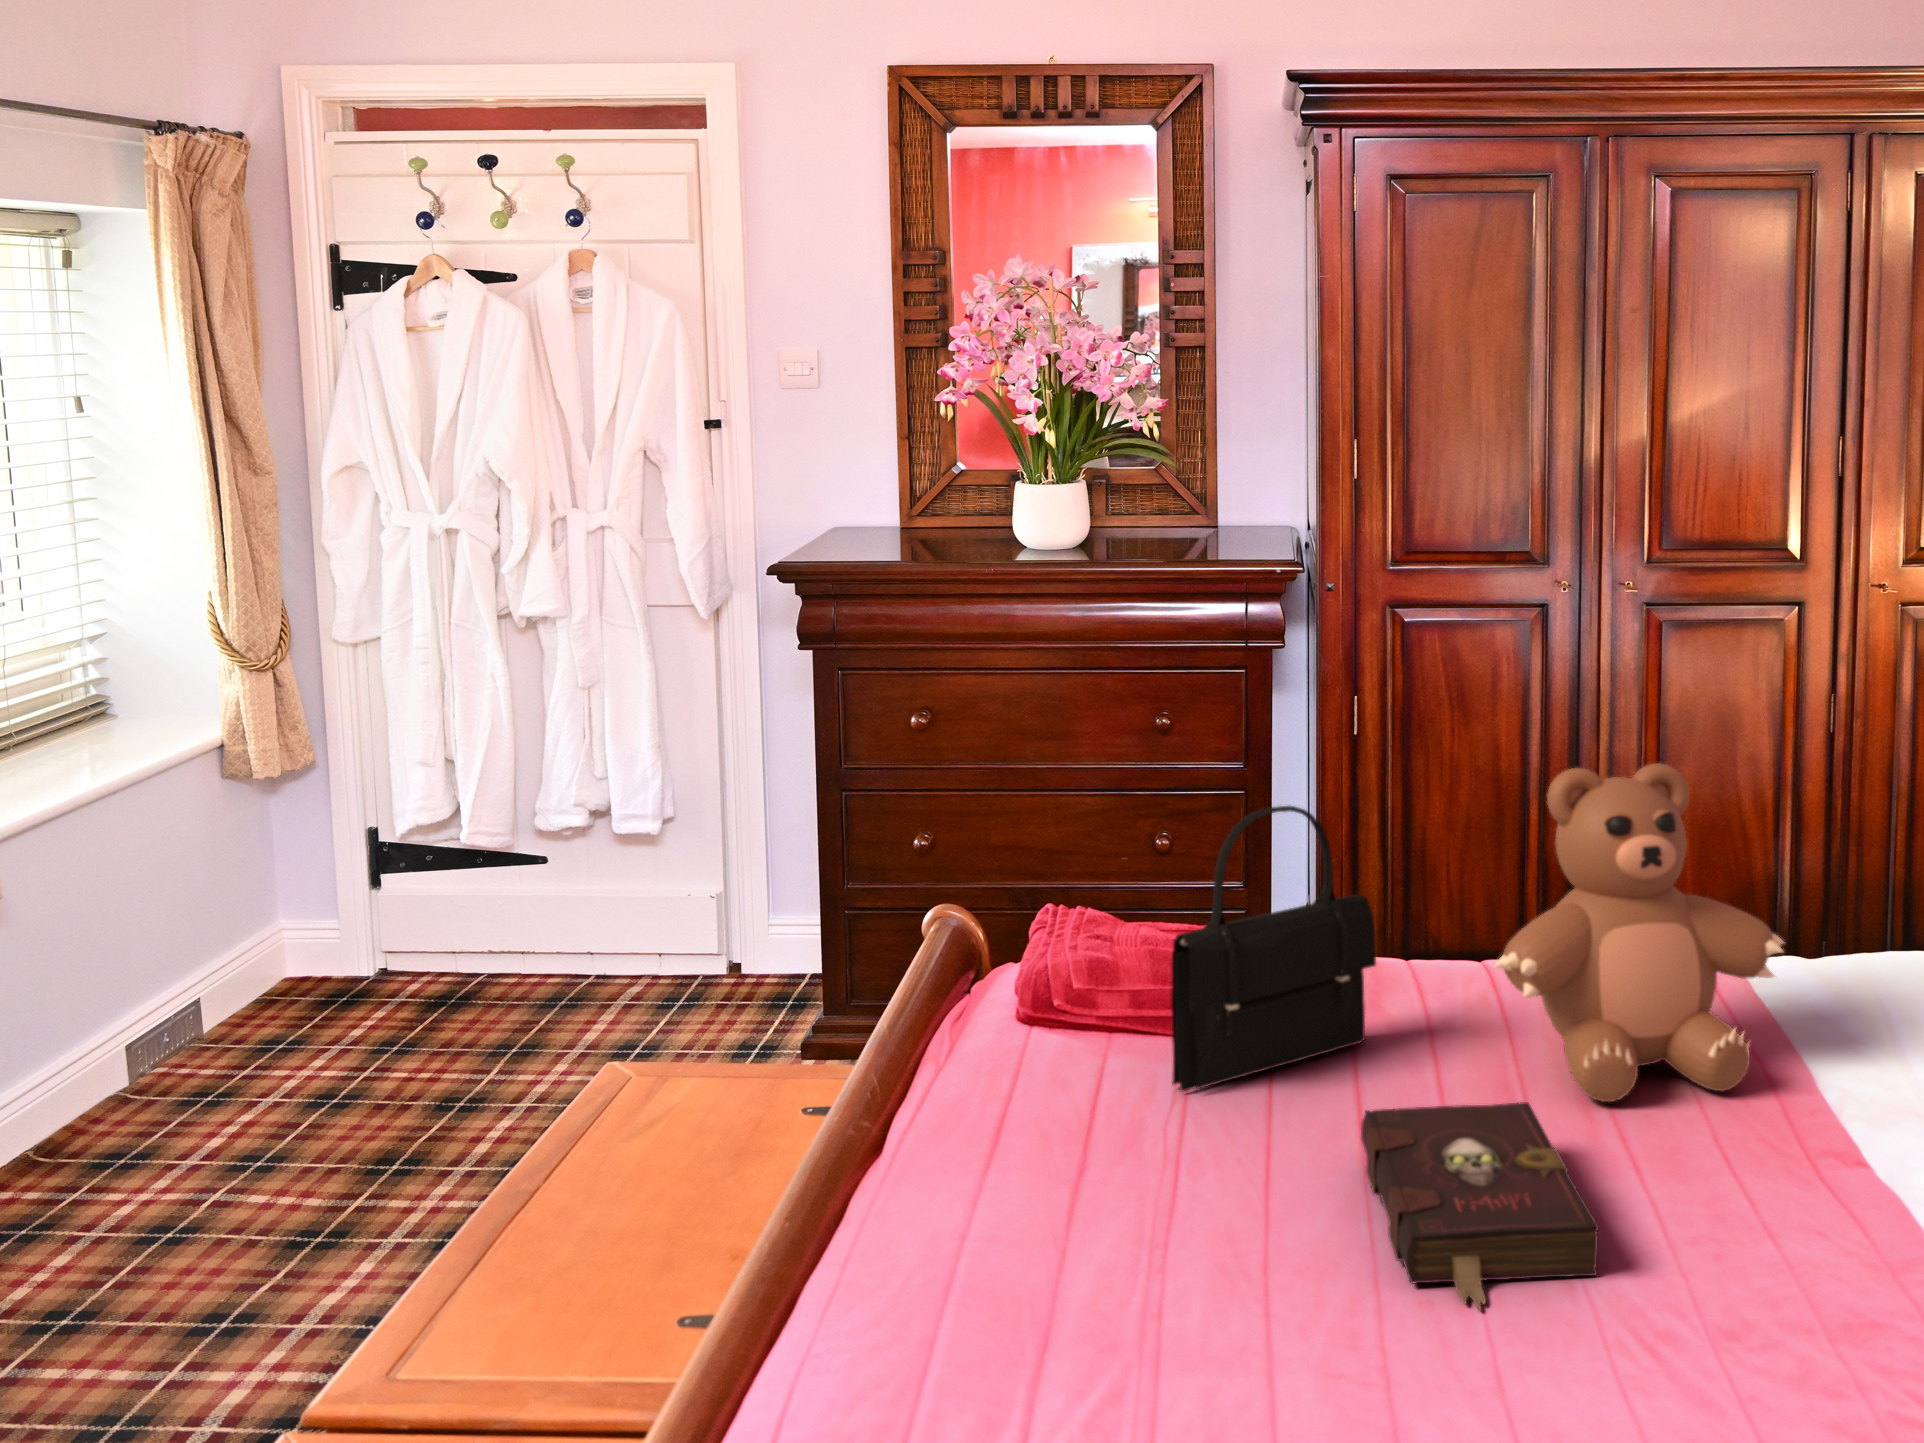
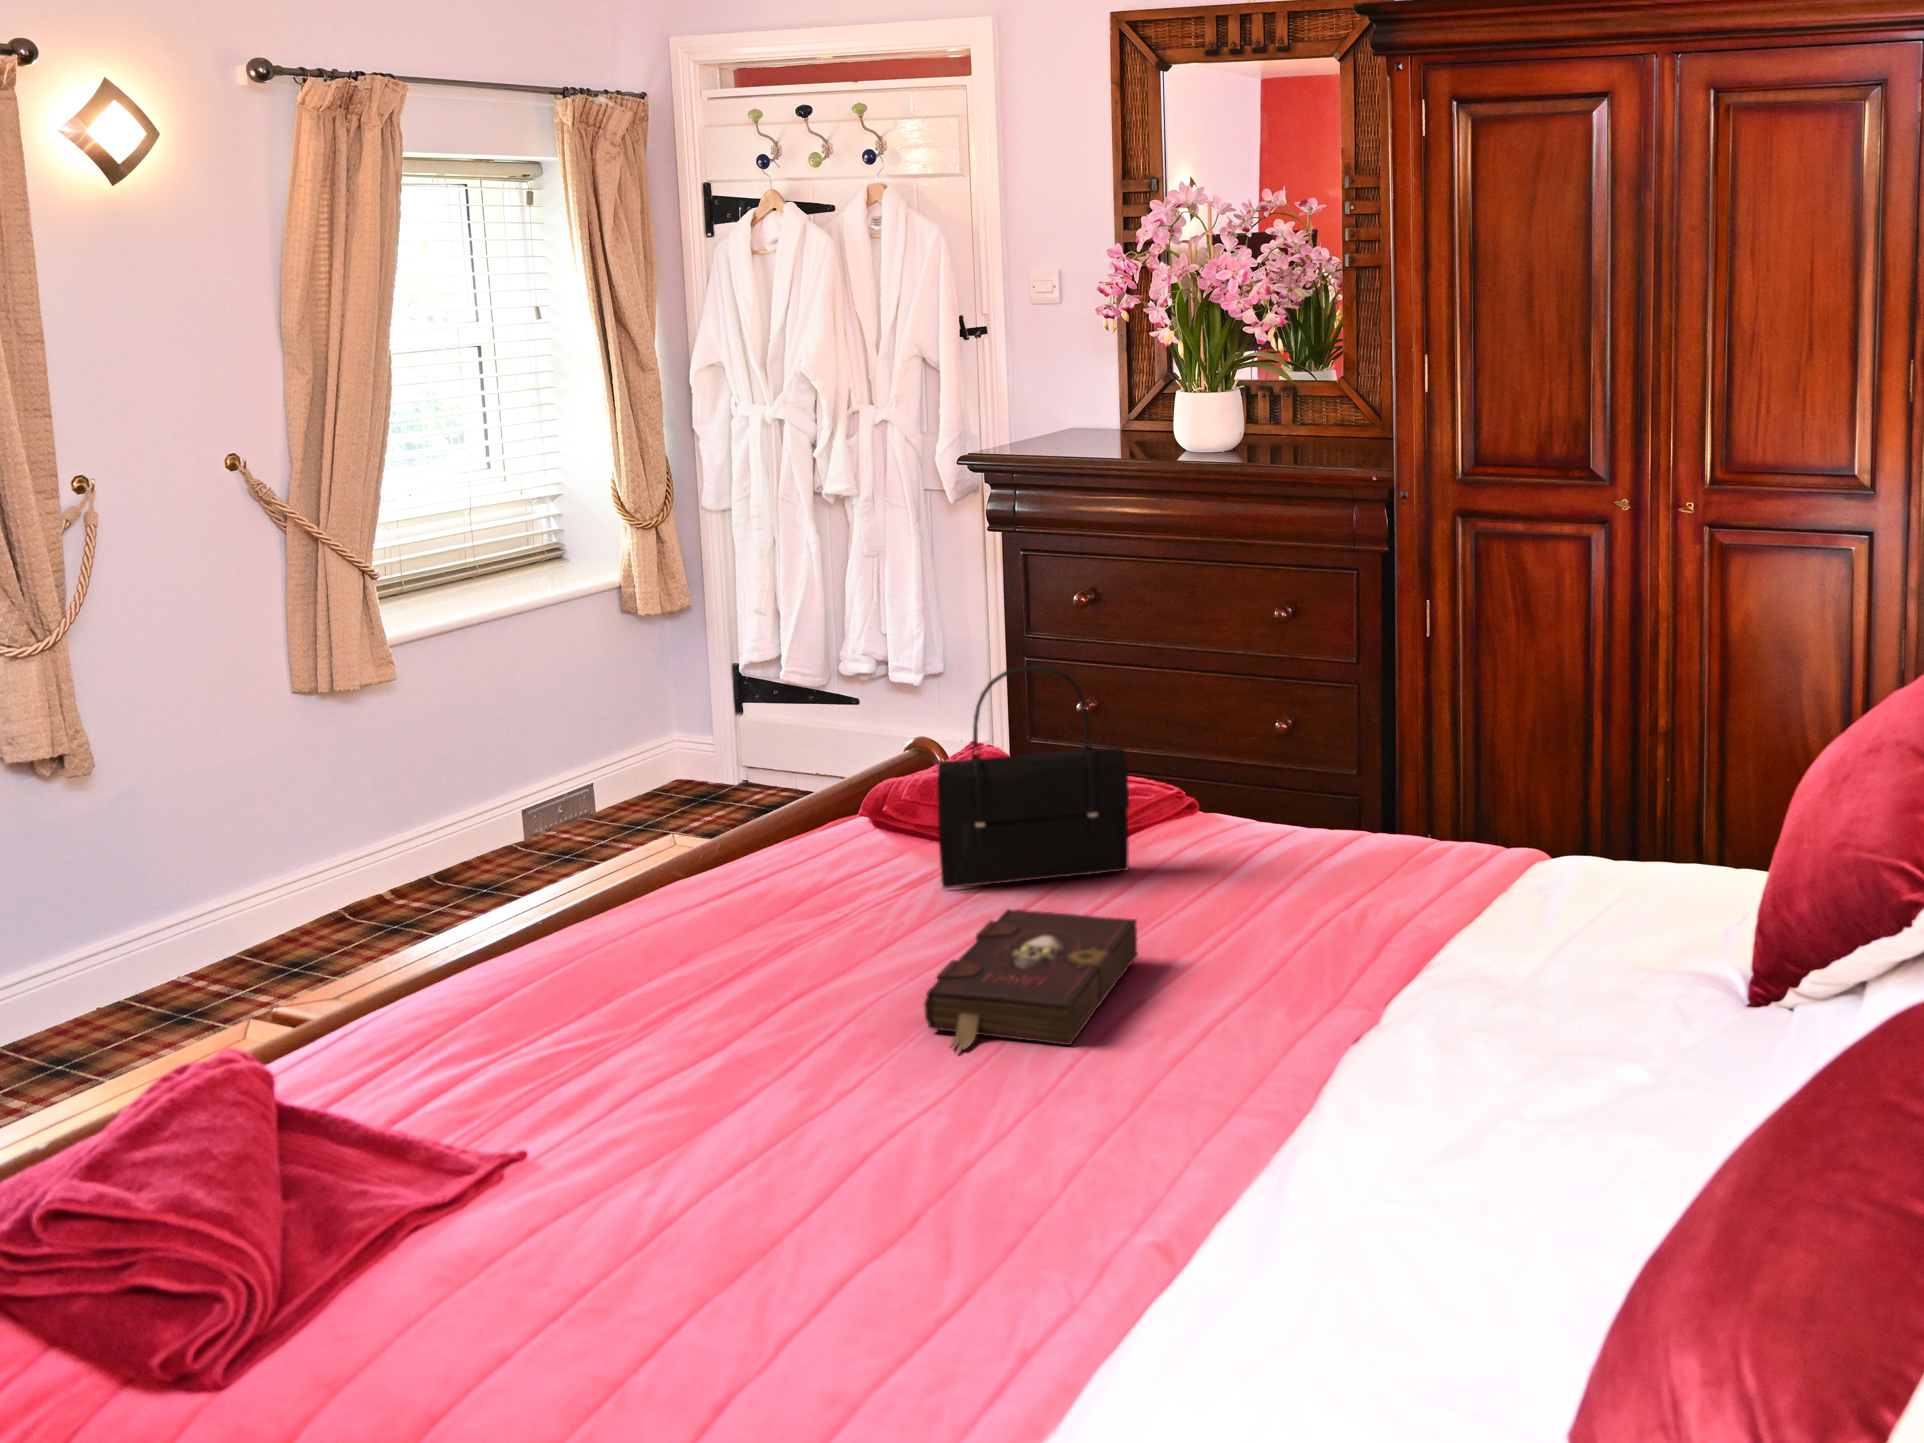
teddy bear: present [1494,763,1785,1102] -> none [1177,652,1445,940]

